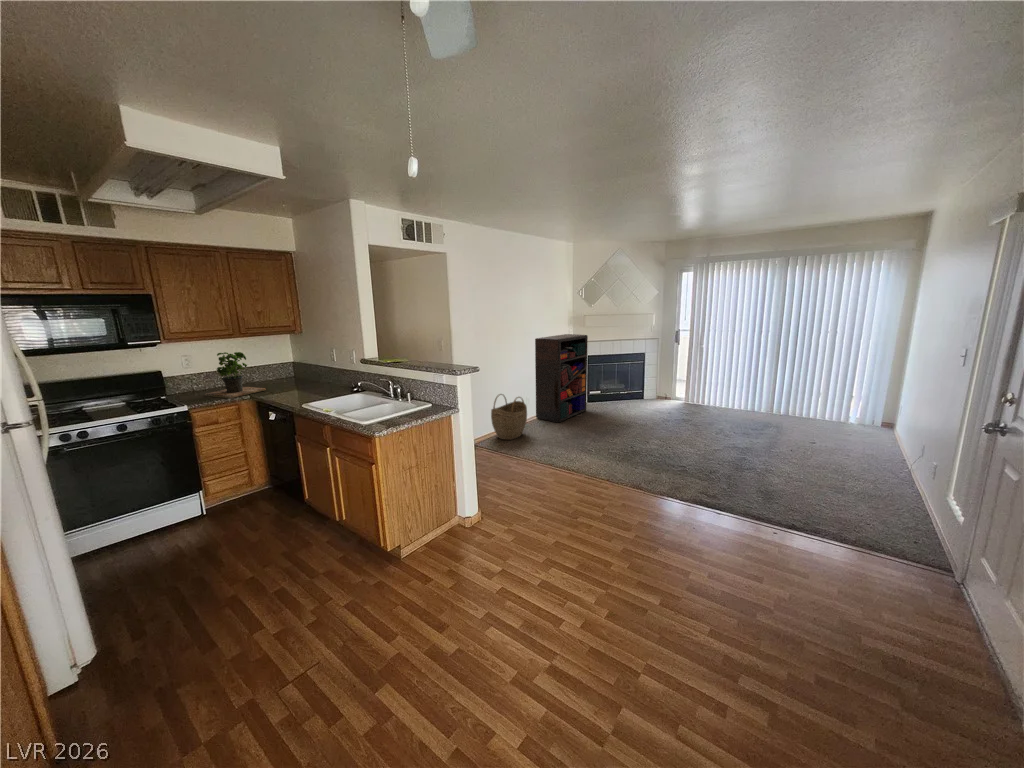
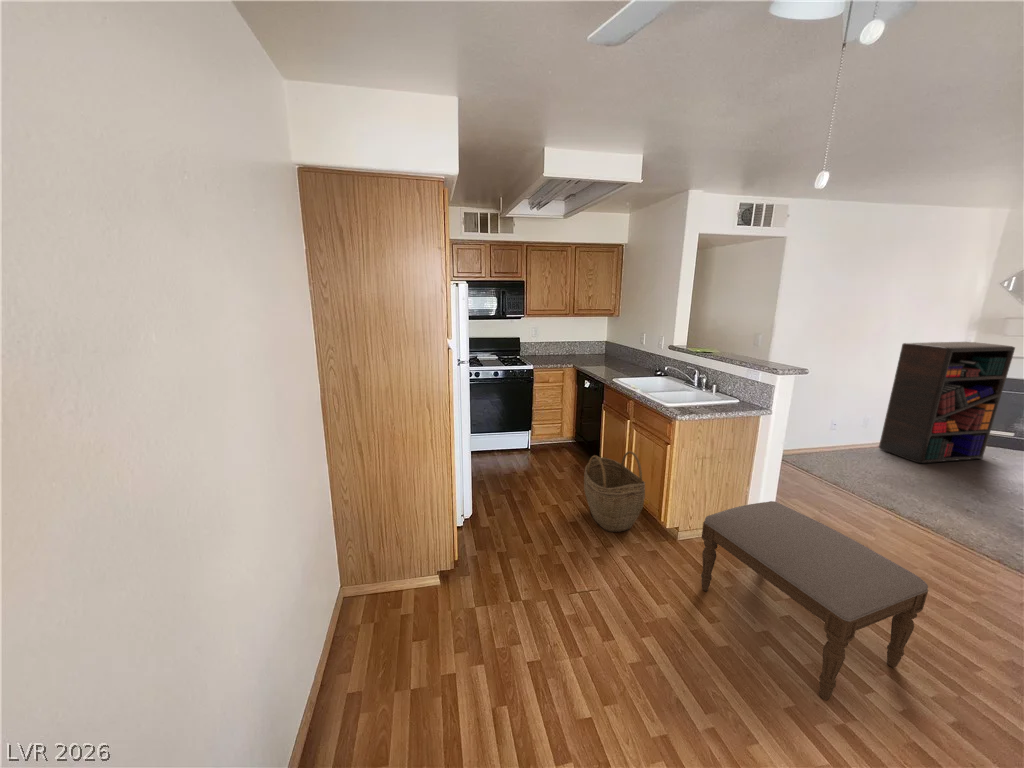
potted plant: present [205,352,266,398] -> none [544,328,584,364]
woven basket: present [491,394,527,440] -> present [584,451,645,532]
ottoman: none [417,490,576,650] -> present [701,501,928,700]

